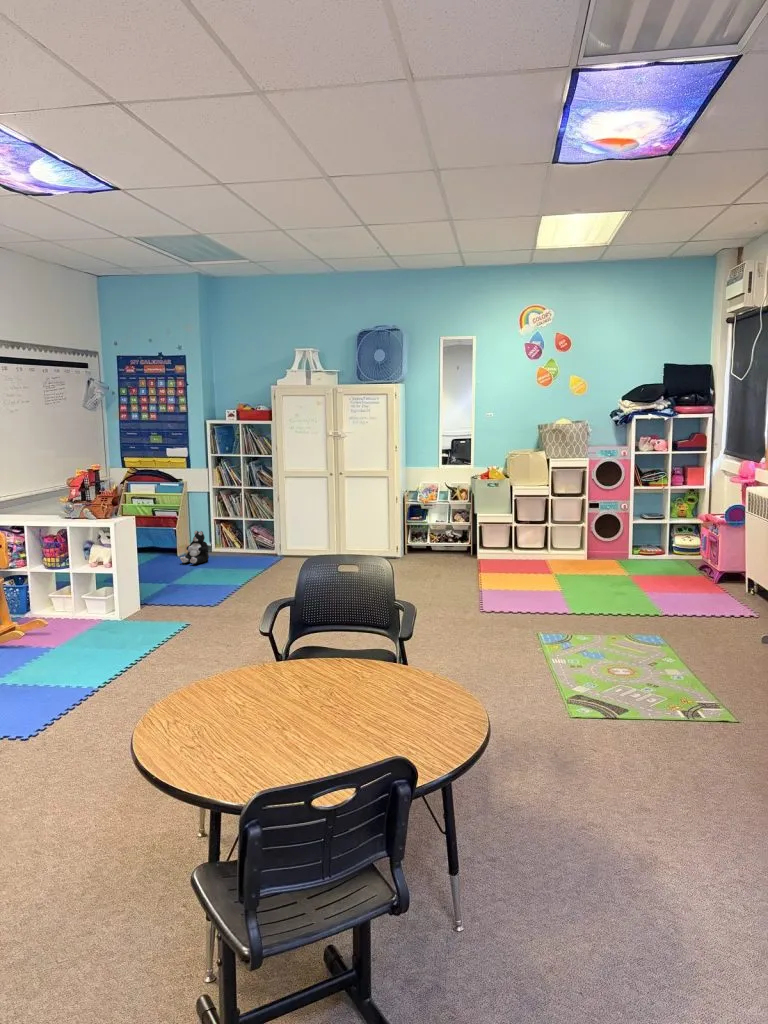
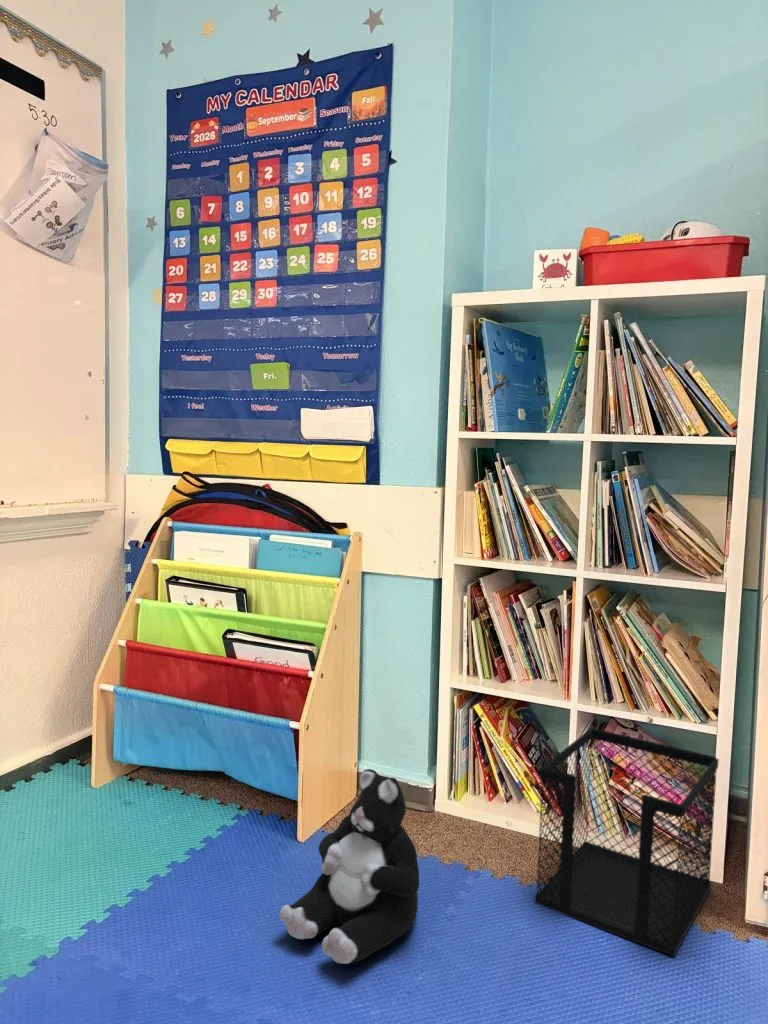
wastebasket: none [233,523,274,559] -> present [535,728,719,956]

